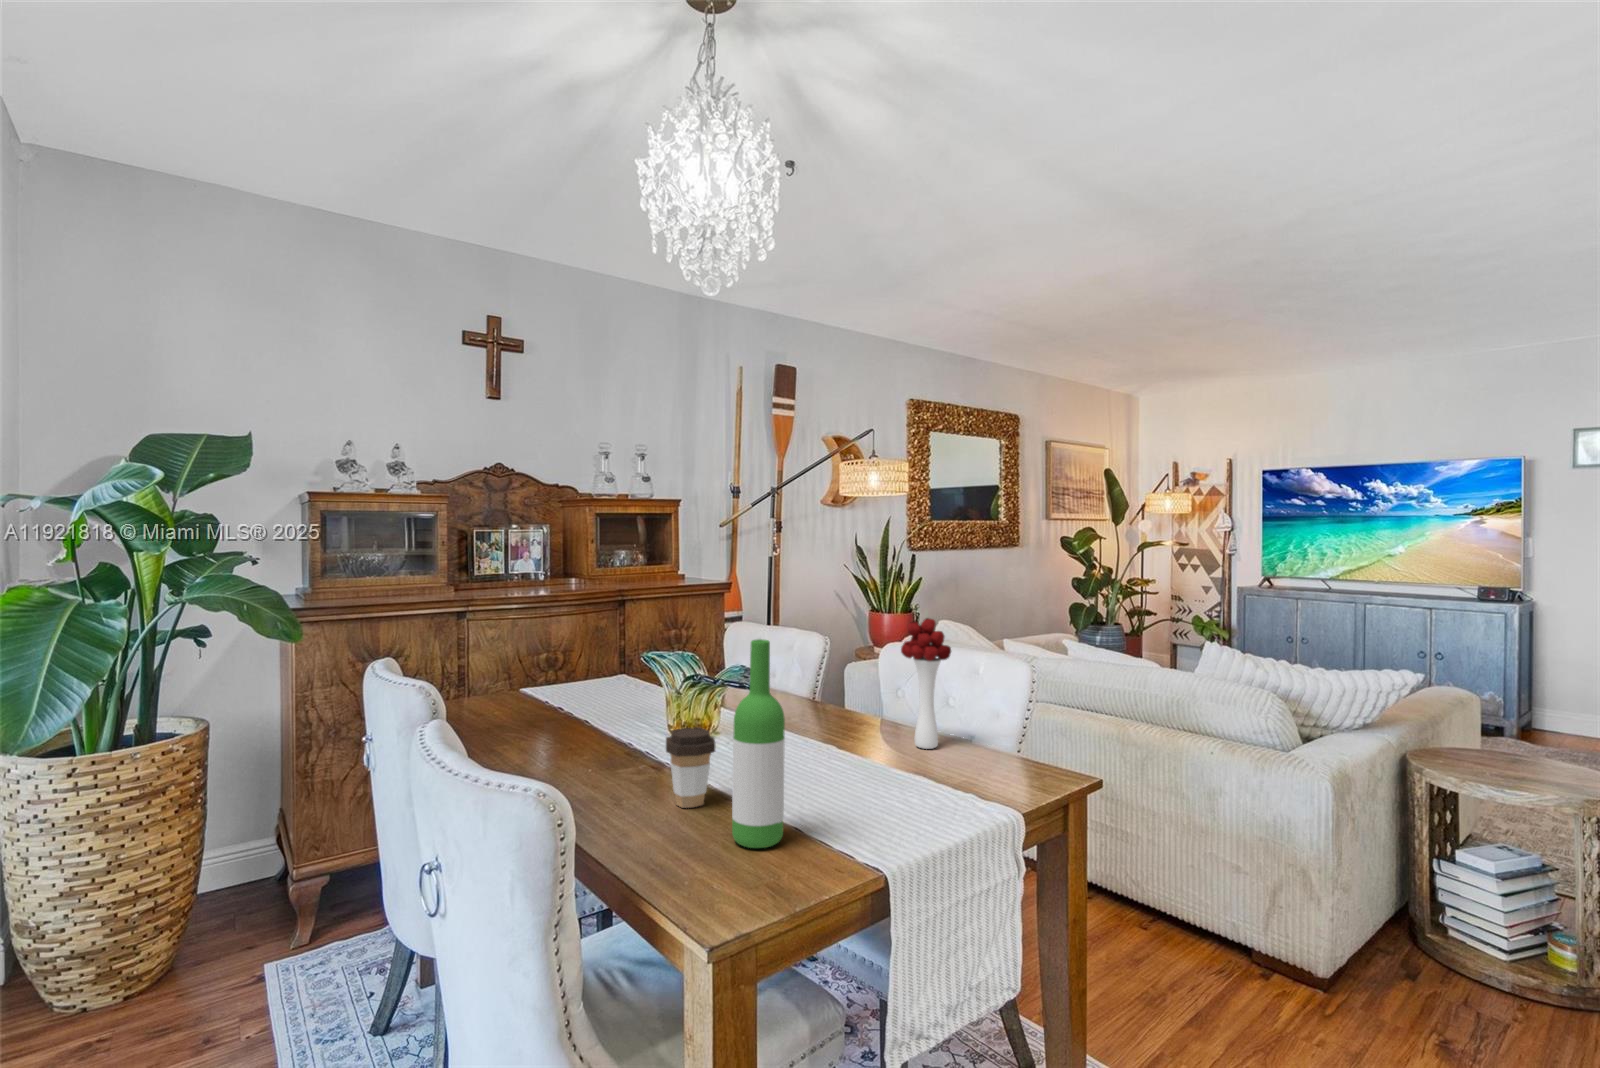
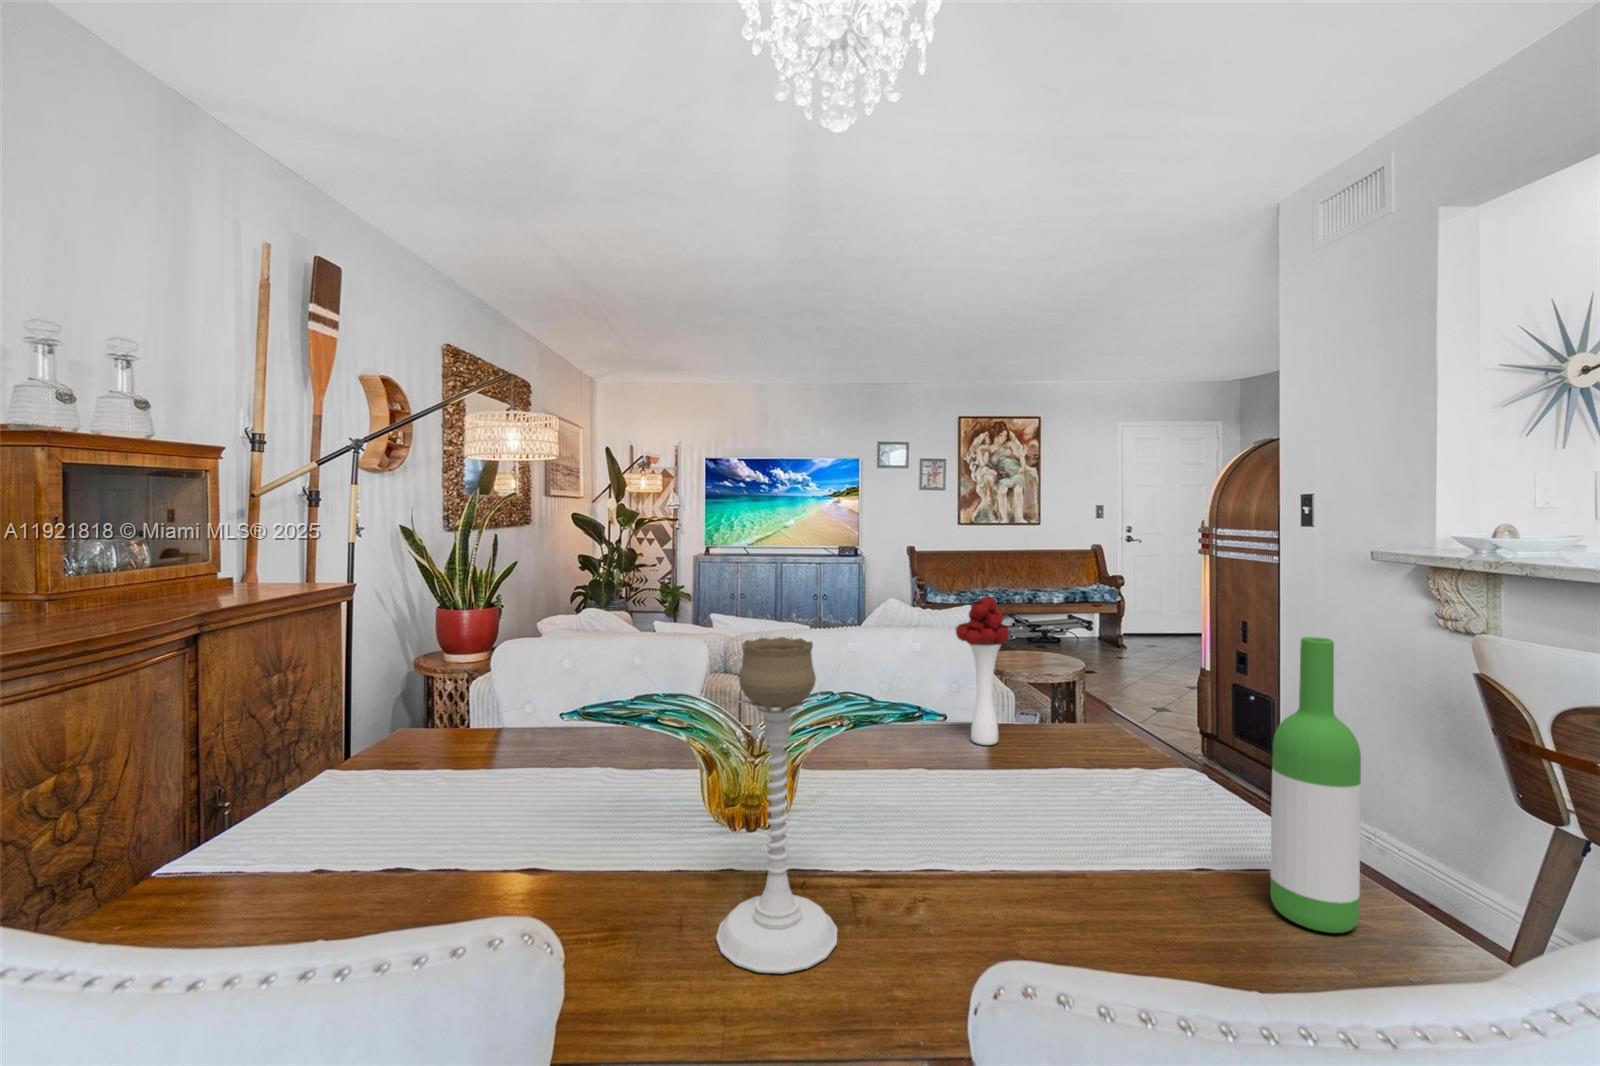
candle holder: none [545,607,608,763] -> present [716,637,837,973]
coffee cup: present [666,727,715,808] -> none [1088,793,1173,928]

